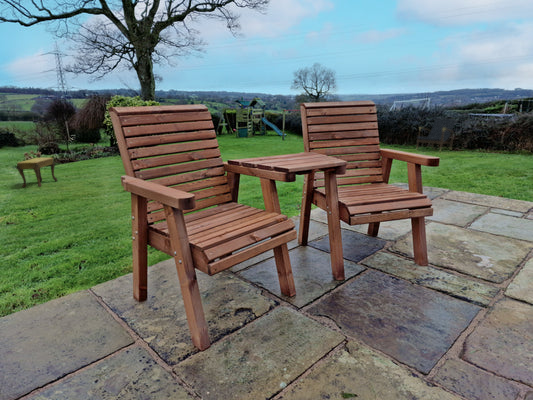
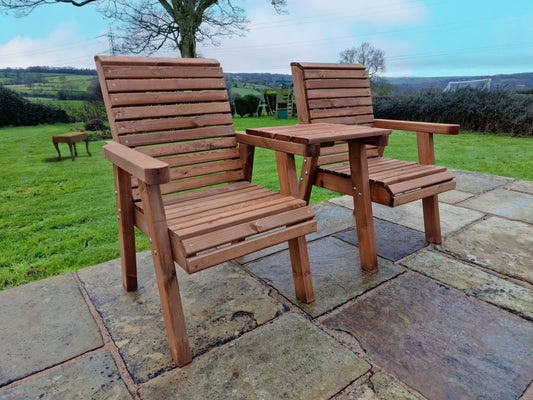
lounge chair: present [417,119,456,150] -> none [473,101,523,138]

